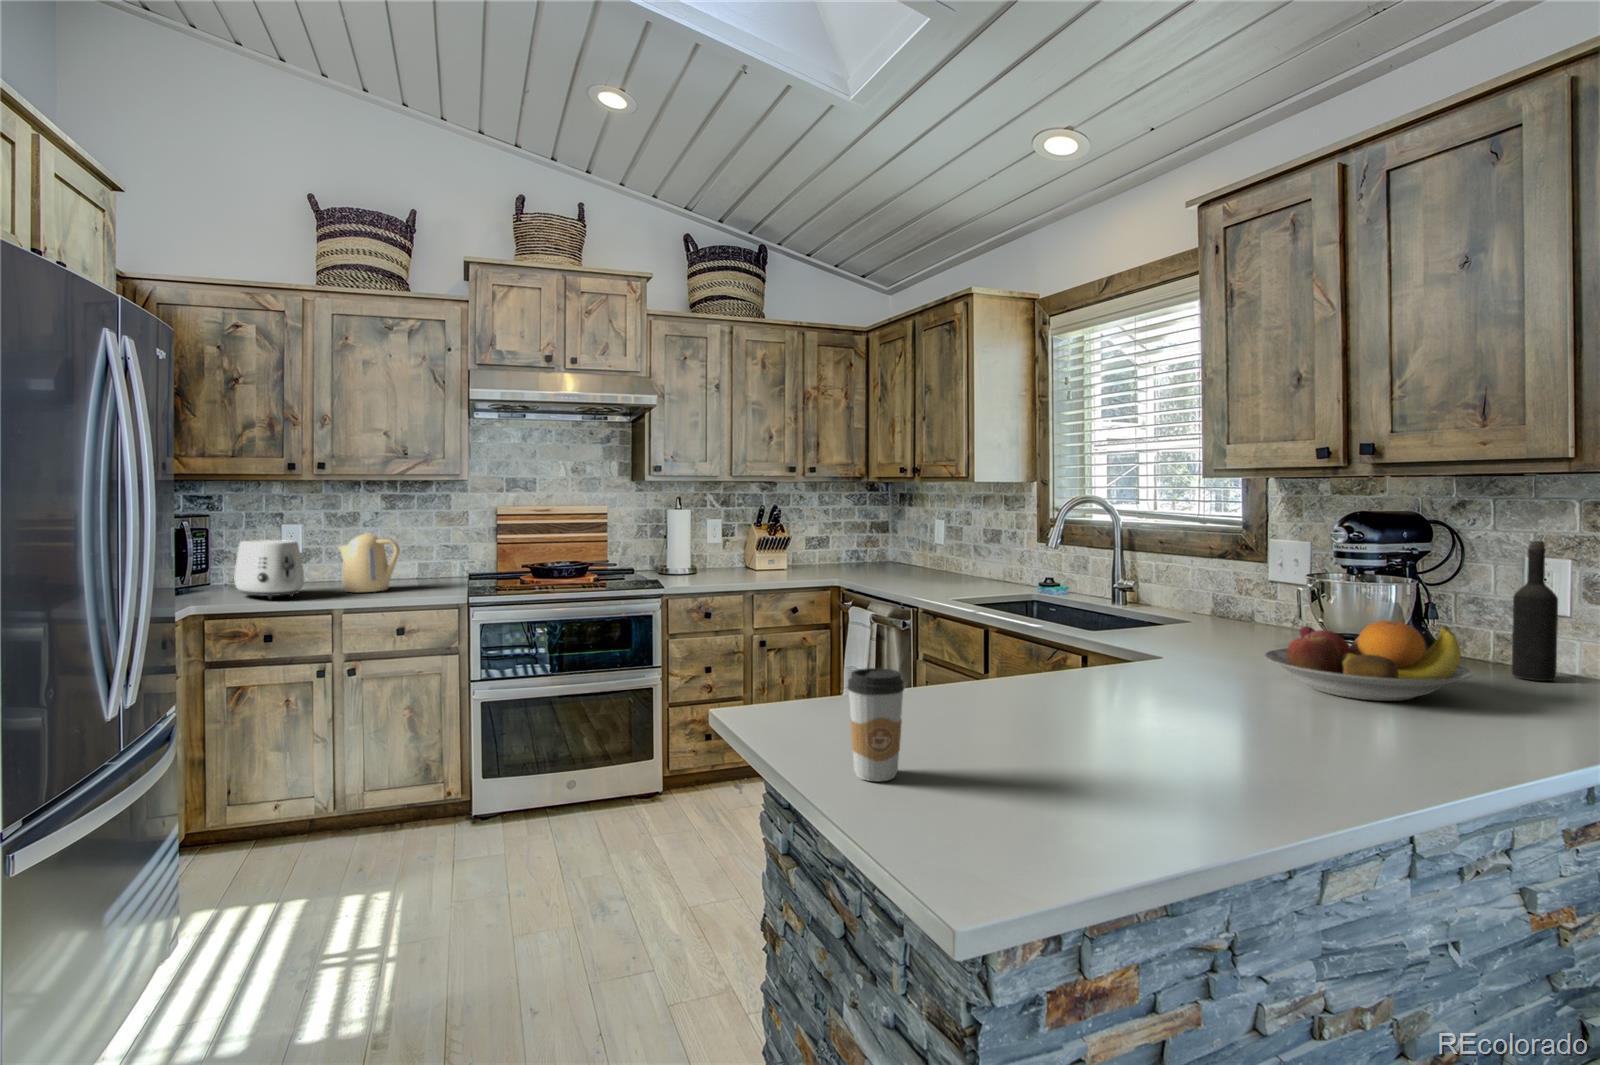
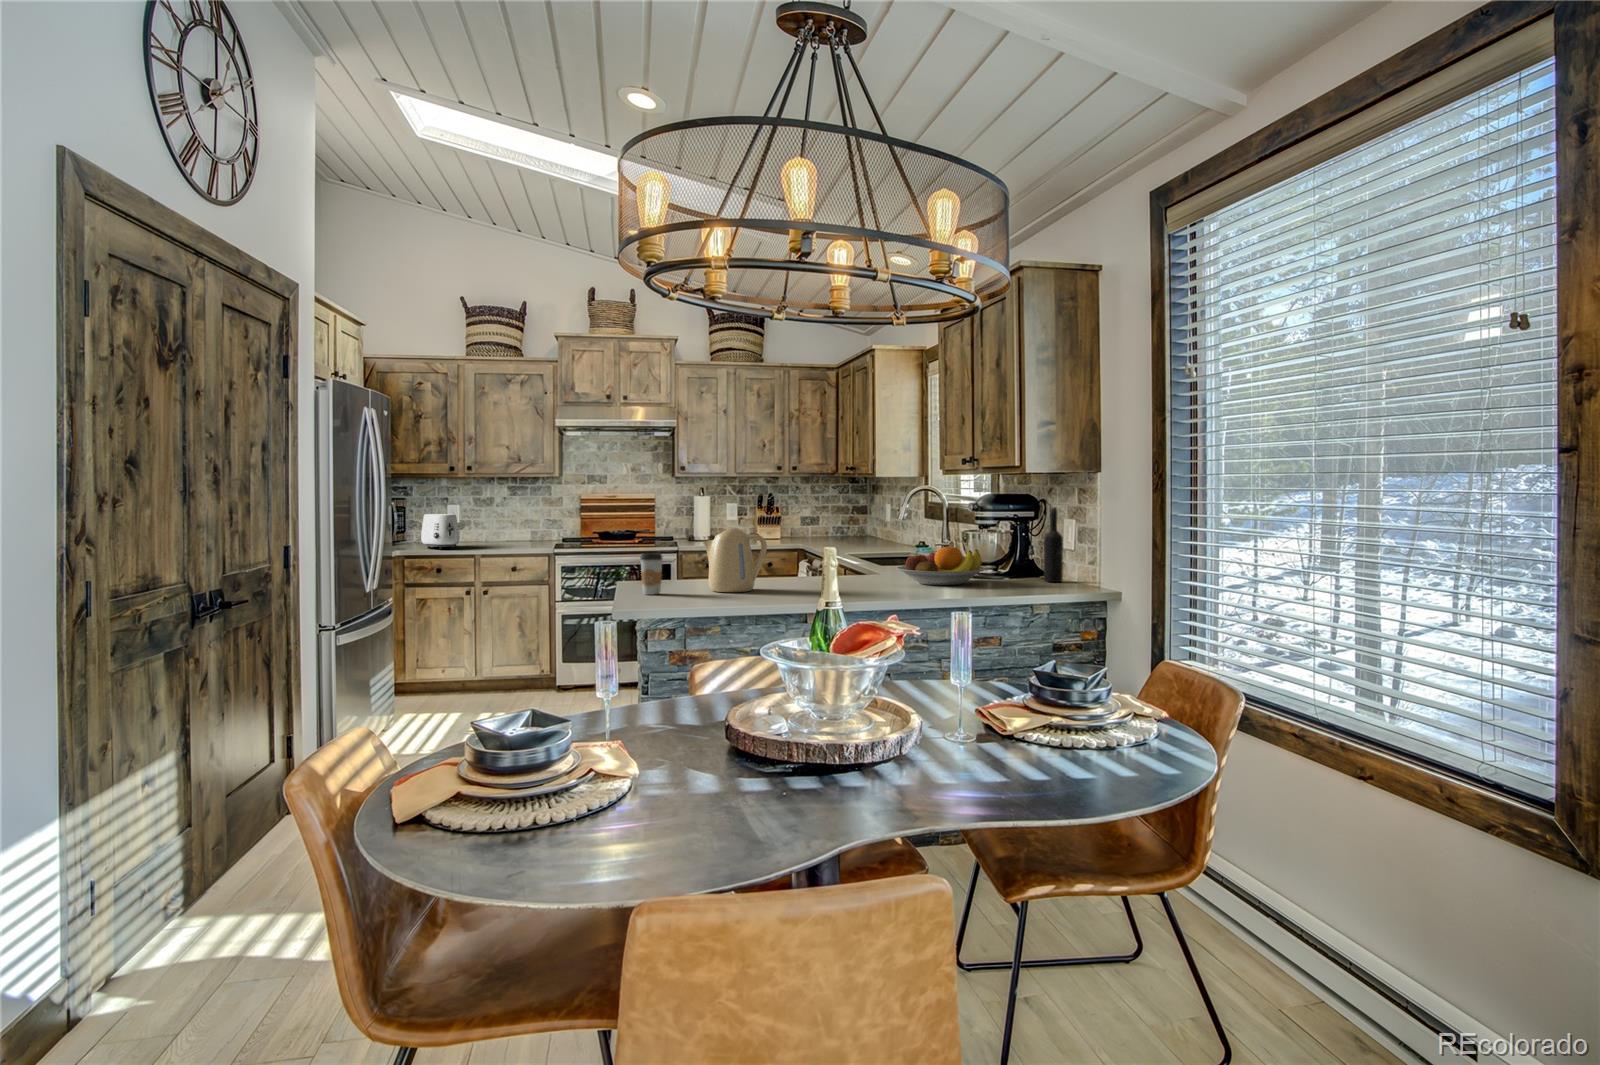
kettle: present [339,534,400,592] -> present [703,527,767,592]

